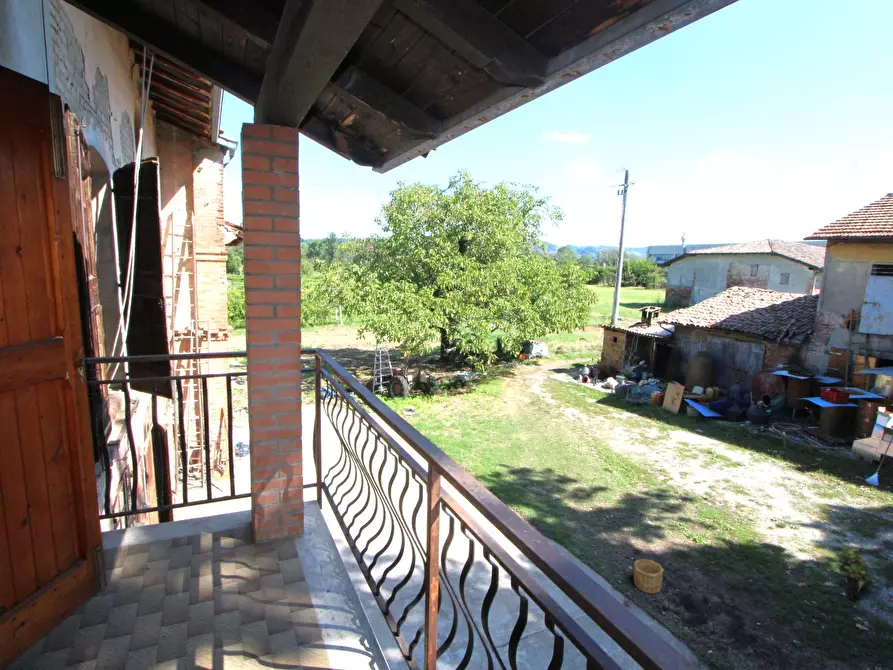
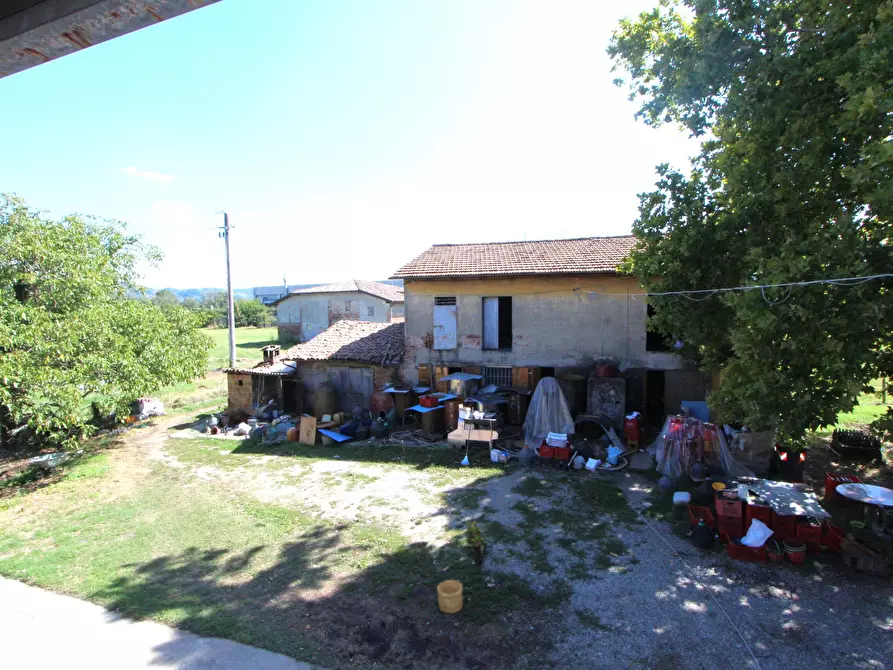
wooden bucket: present [634,559,663,594] -> present [437,580,463,613]

